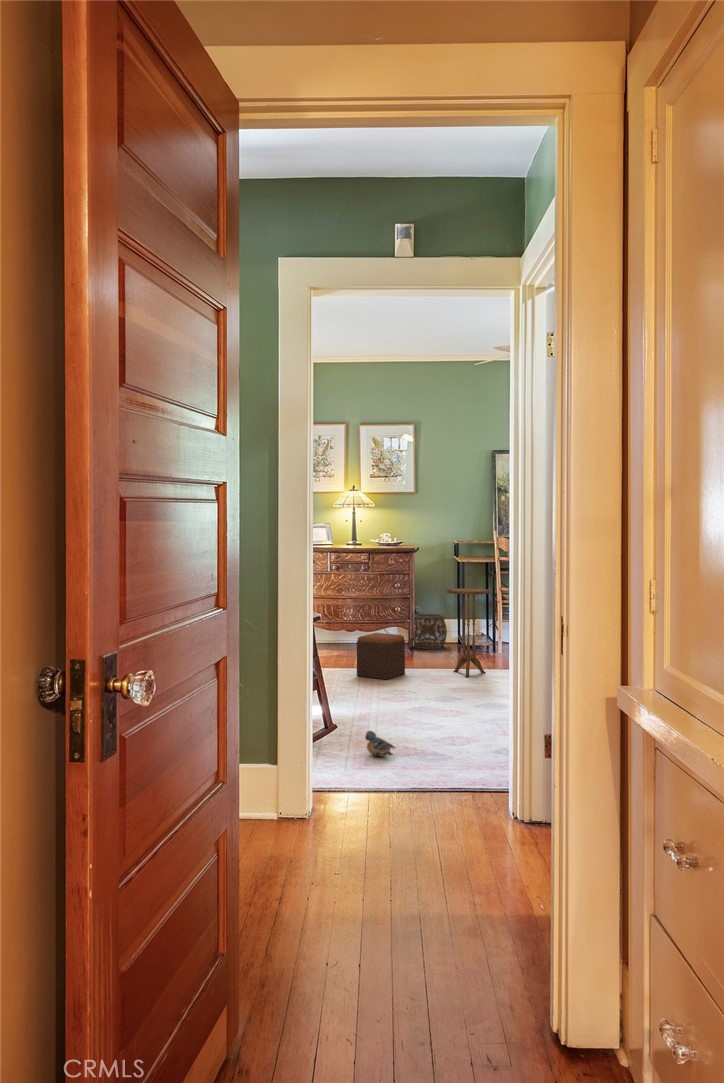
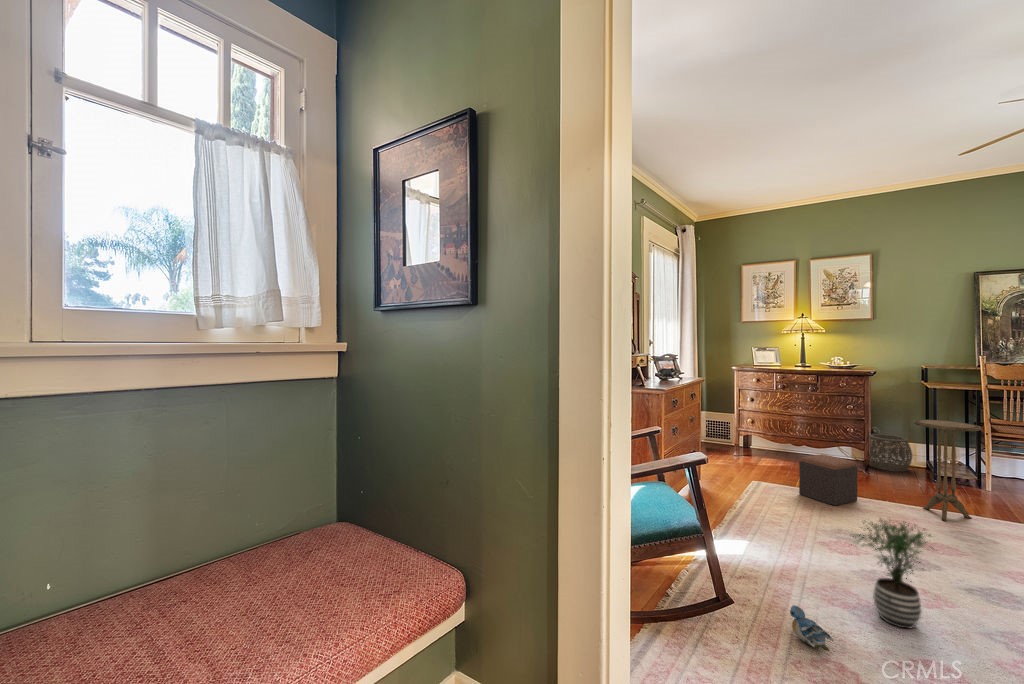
potted plant: none [403,654,460,737] -> present [851,520,931,629]

